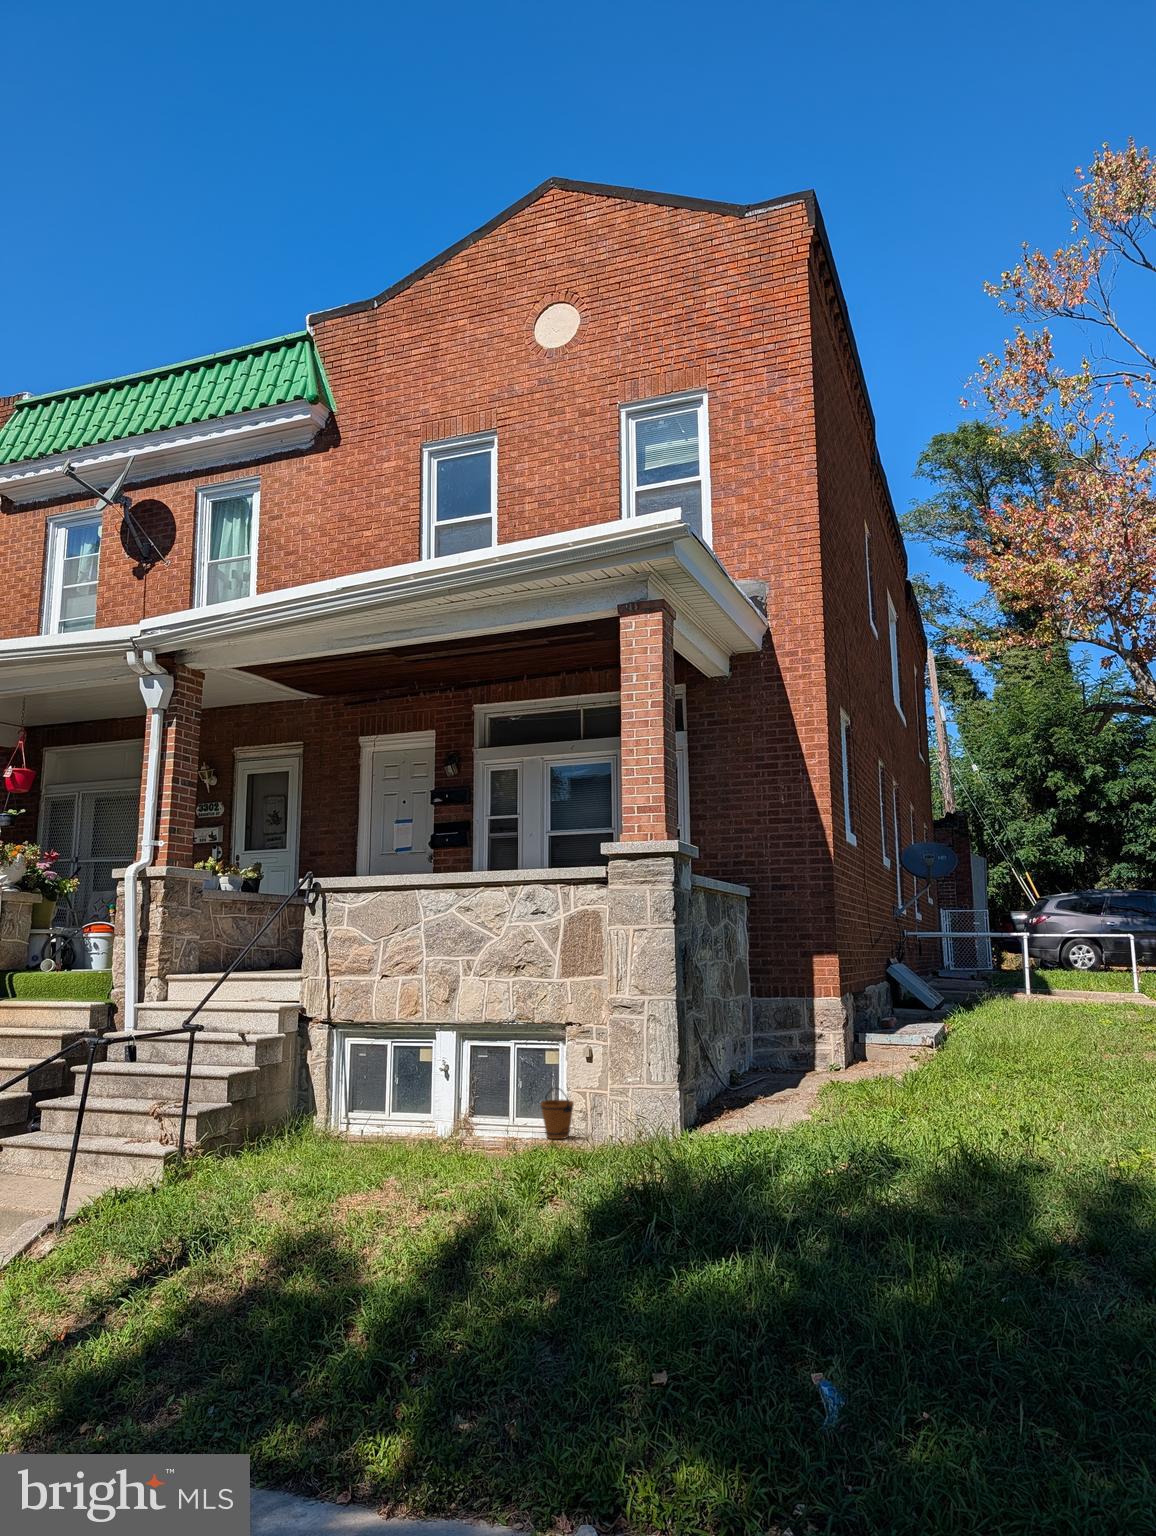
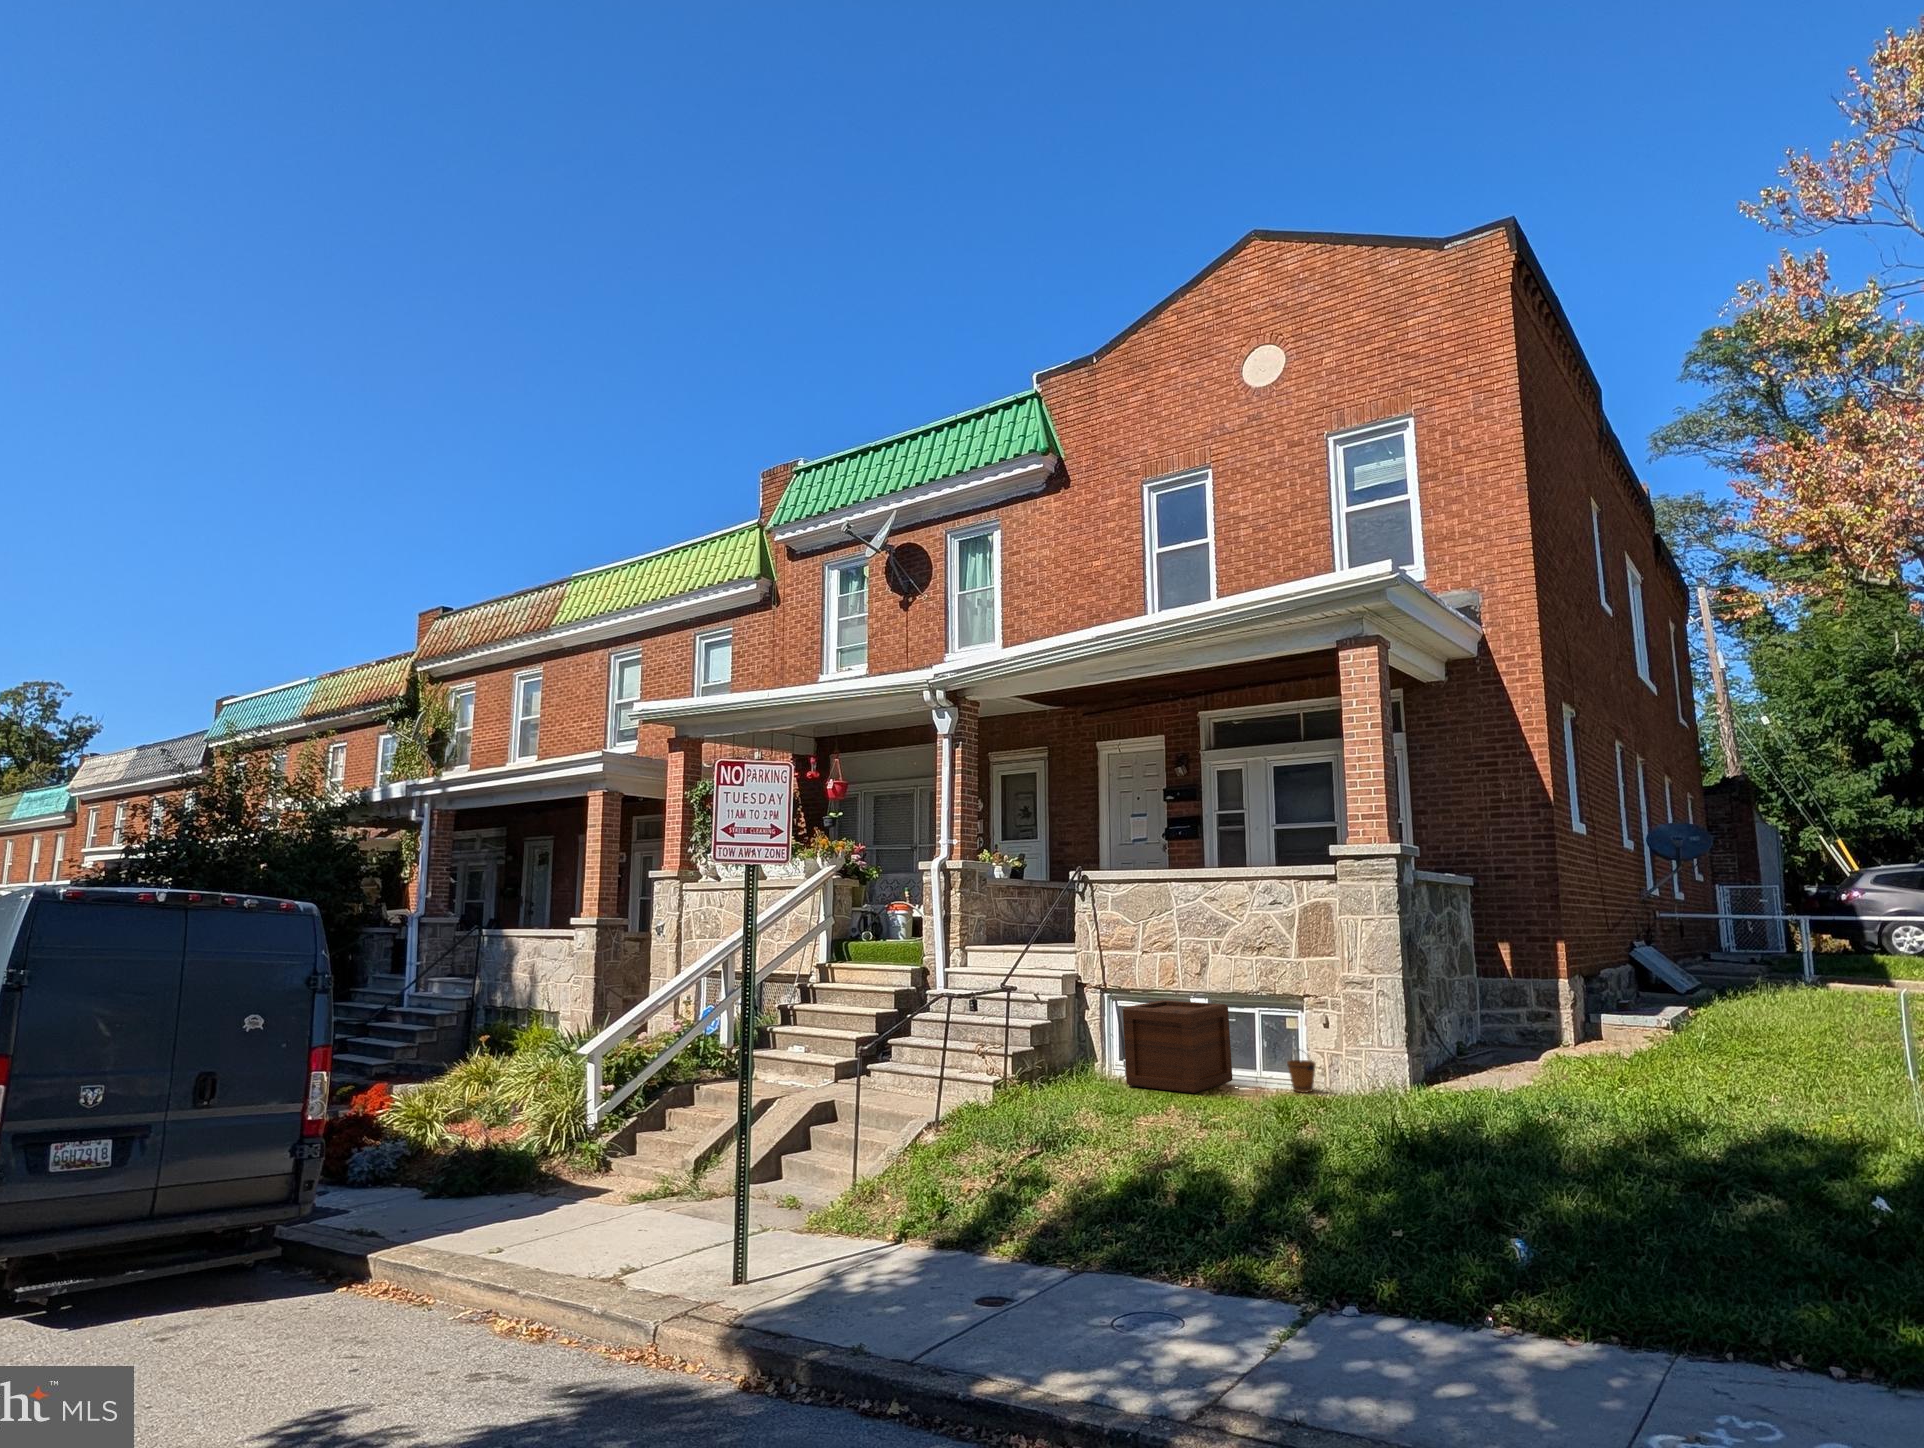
wooden crate: none [347,1034,478,1148] -> present [1123,1000,1232,1093]

